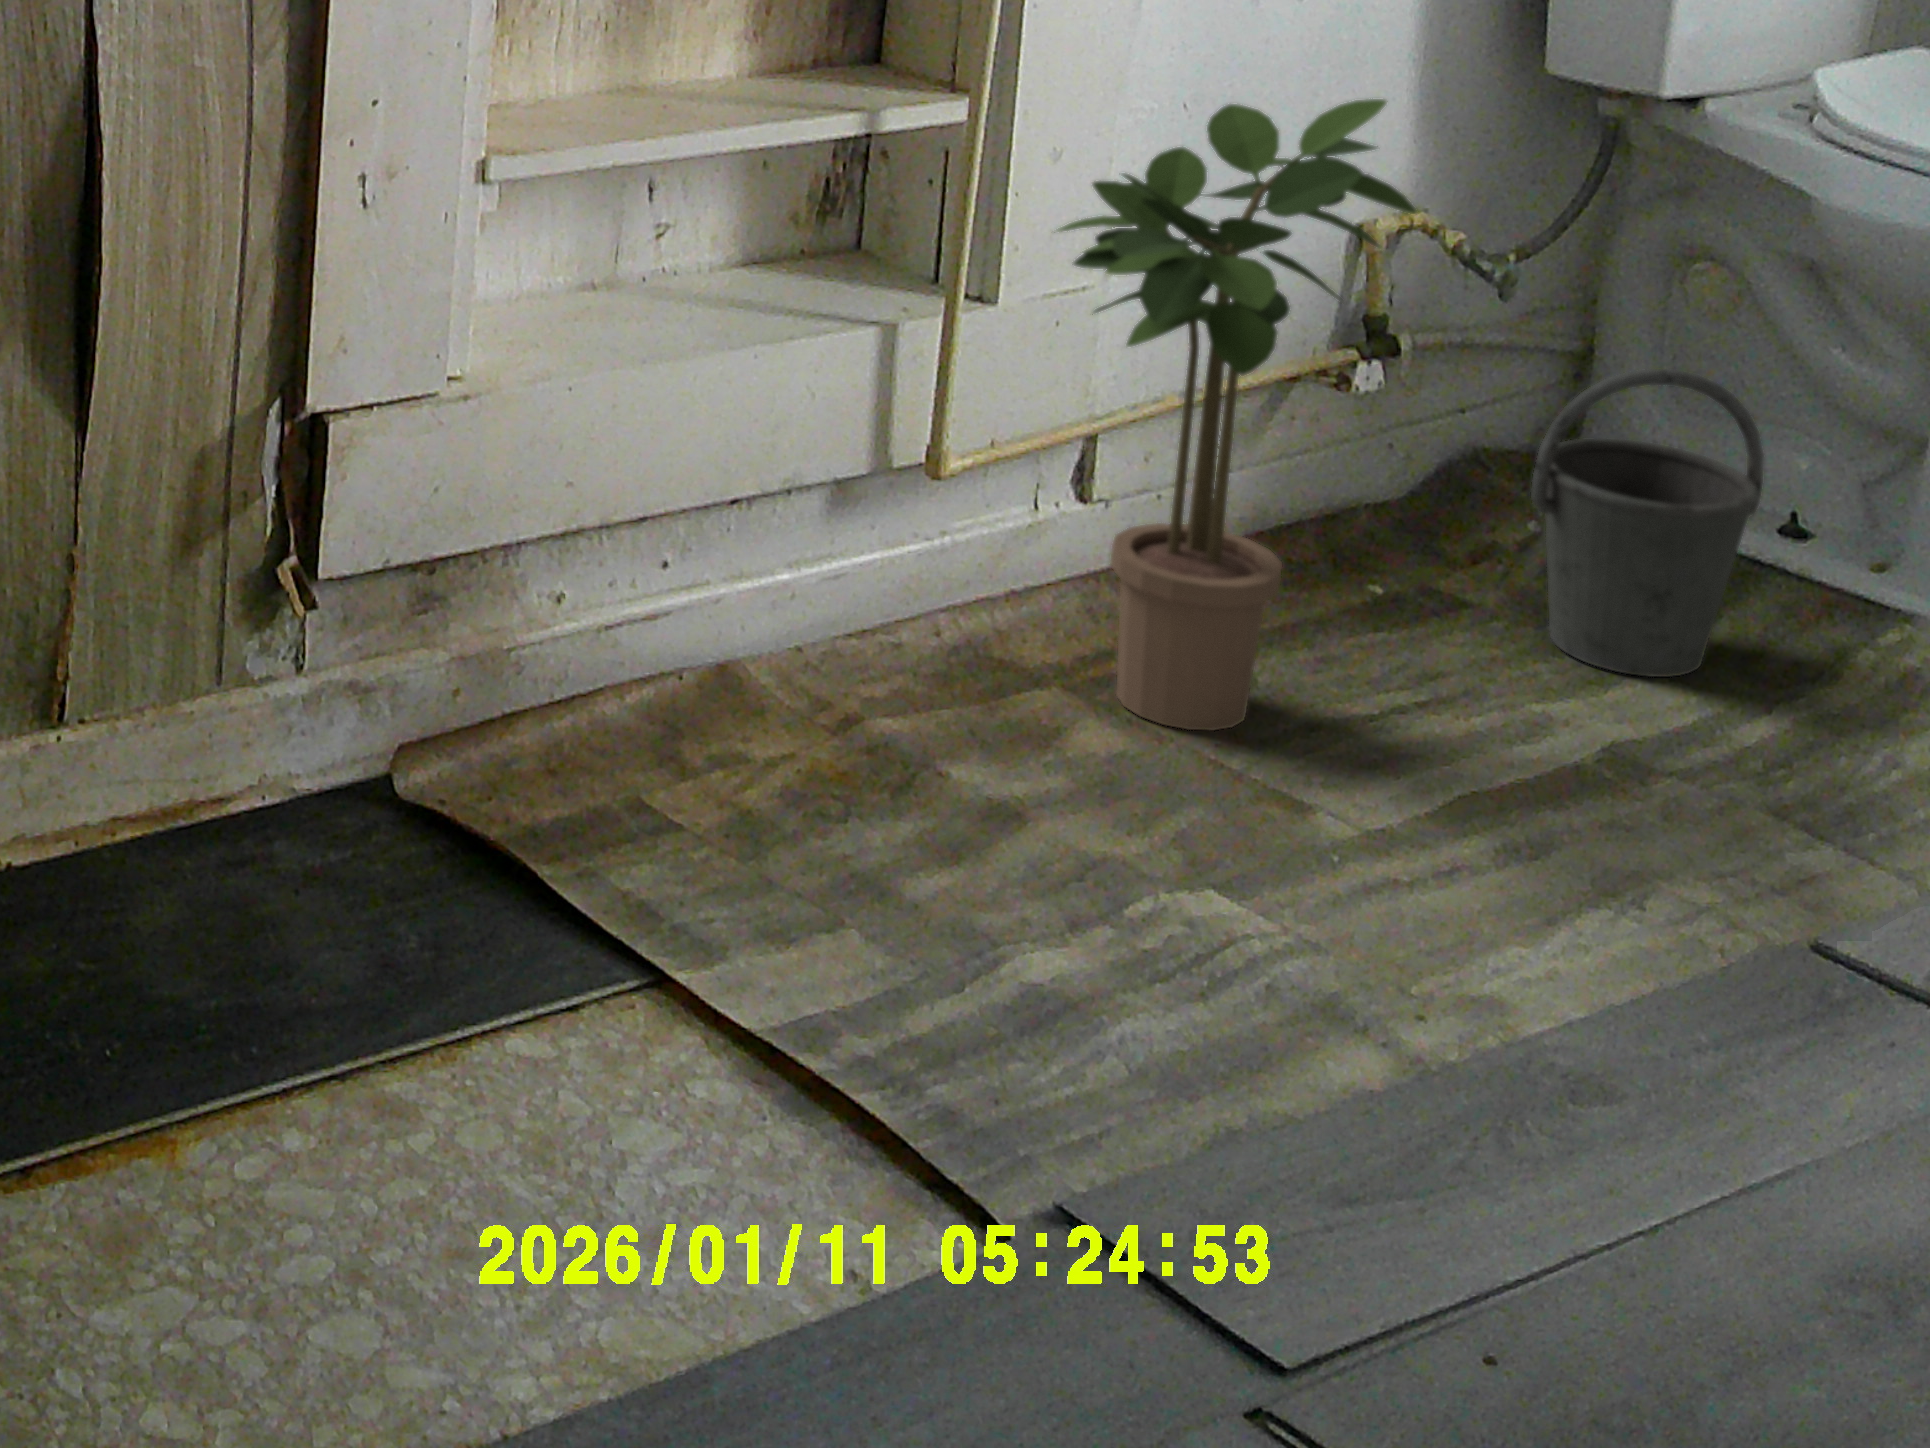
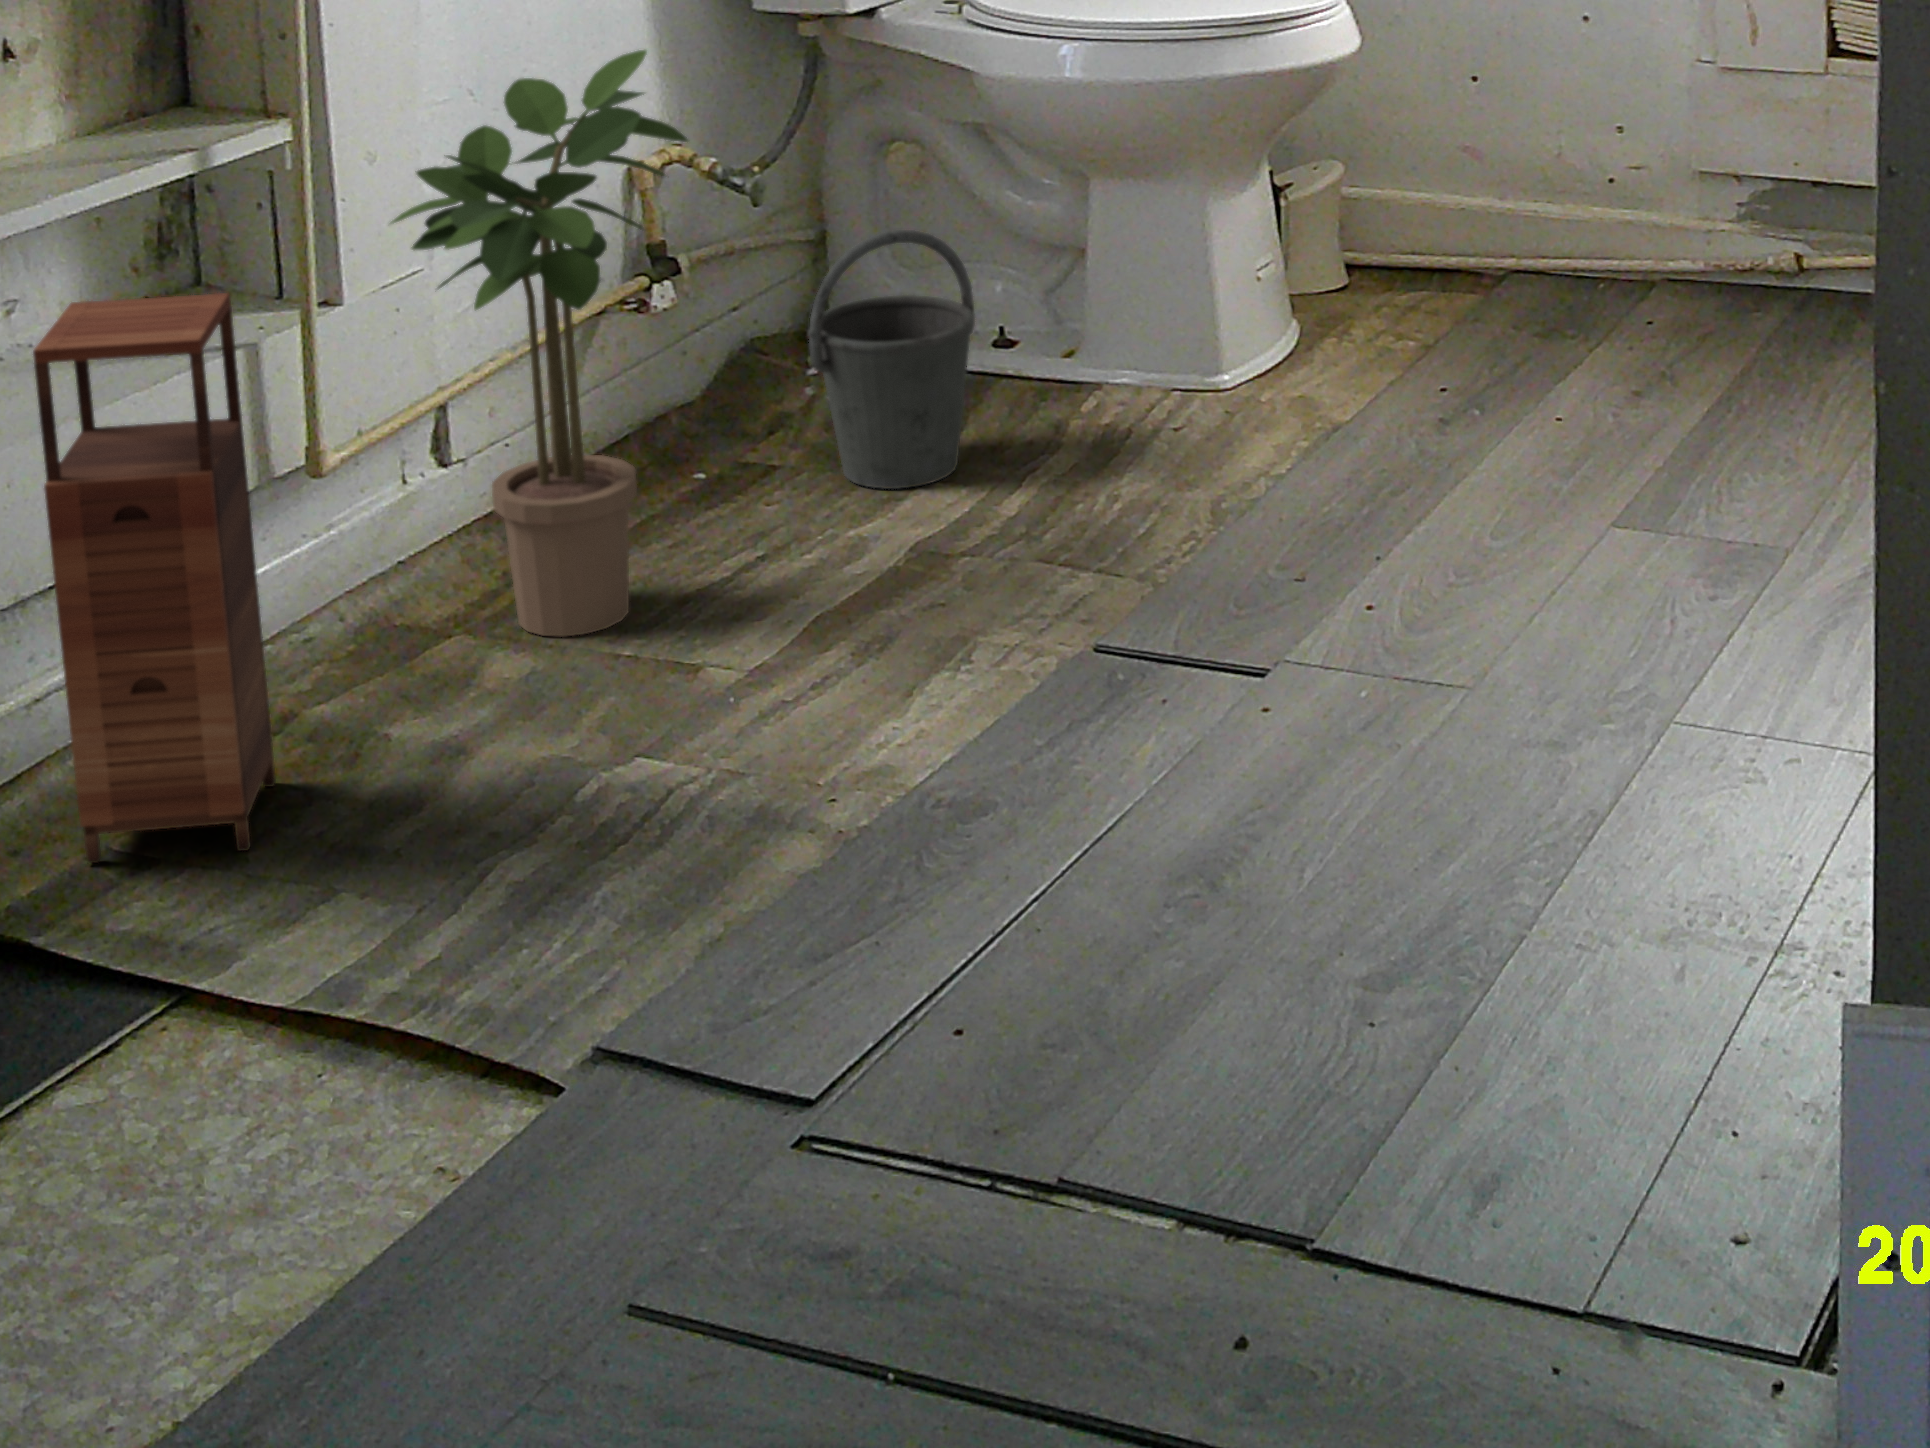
storage cabinet: none [607,243,853,848] -> present [33,293,276,863]

